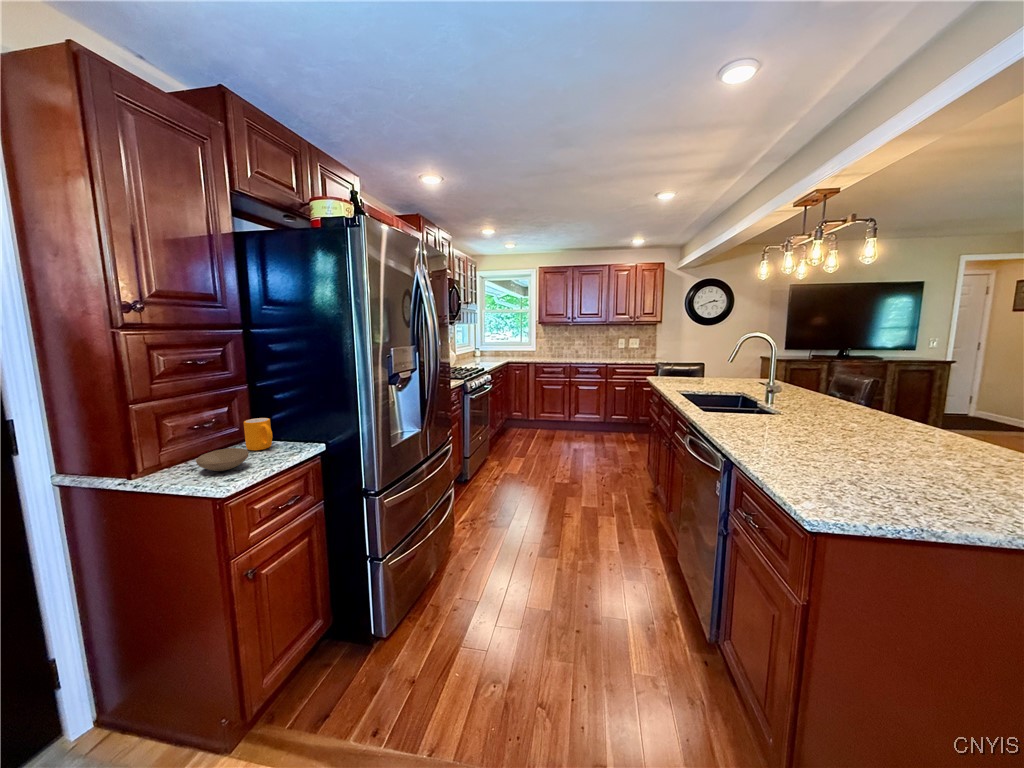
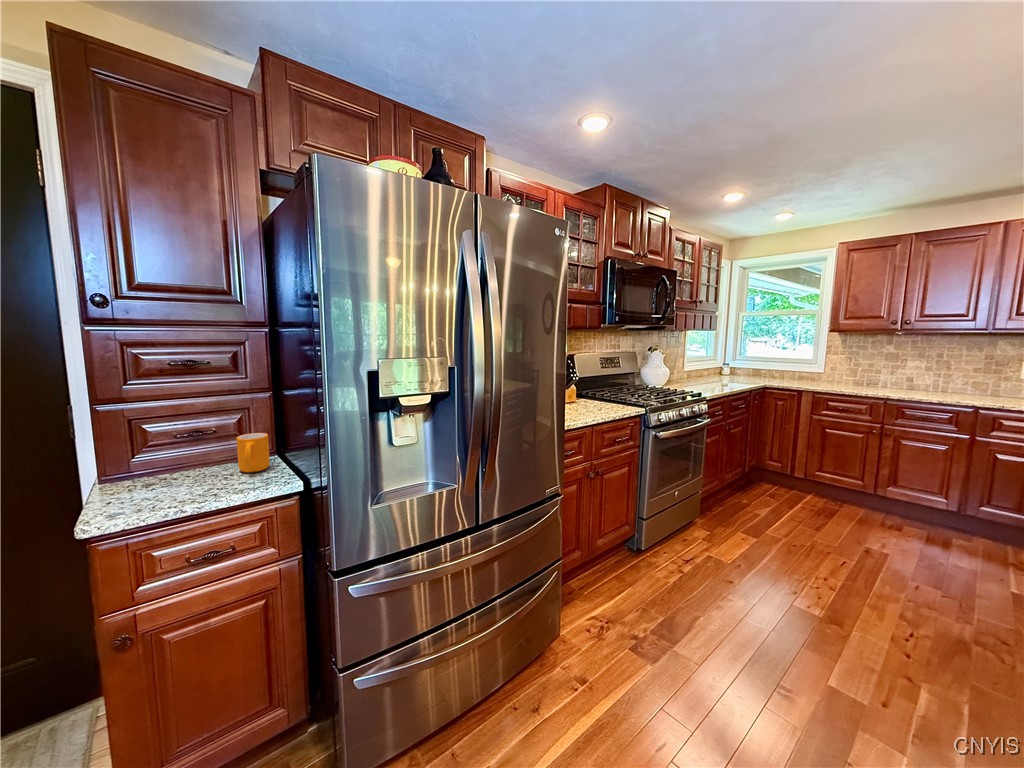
bowl: present [196,448,249,471] -> none [128,467,194,495]

